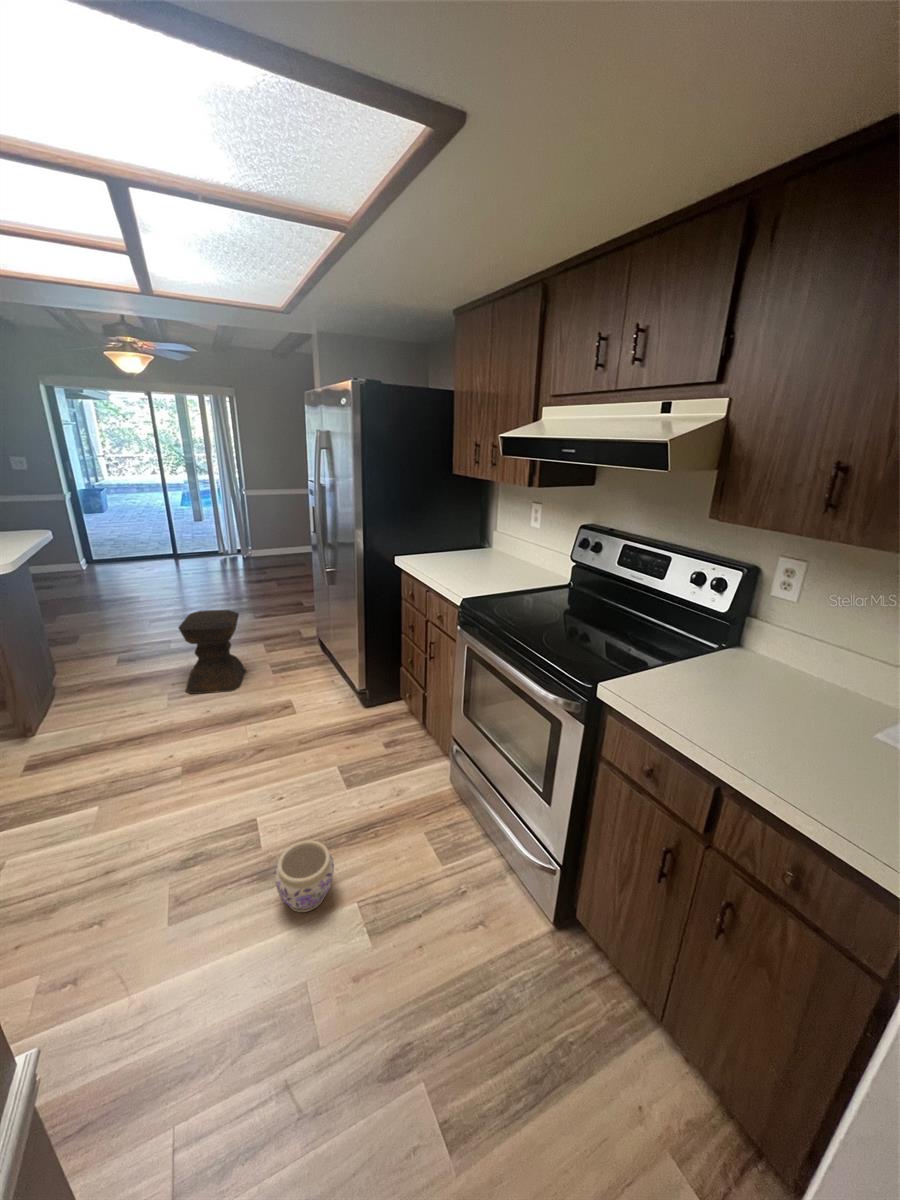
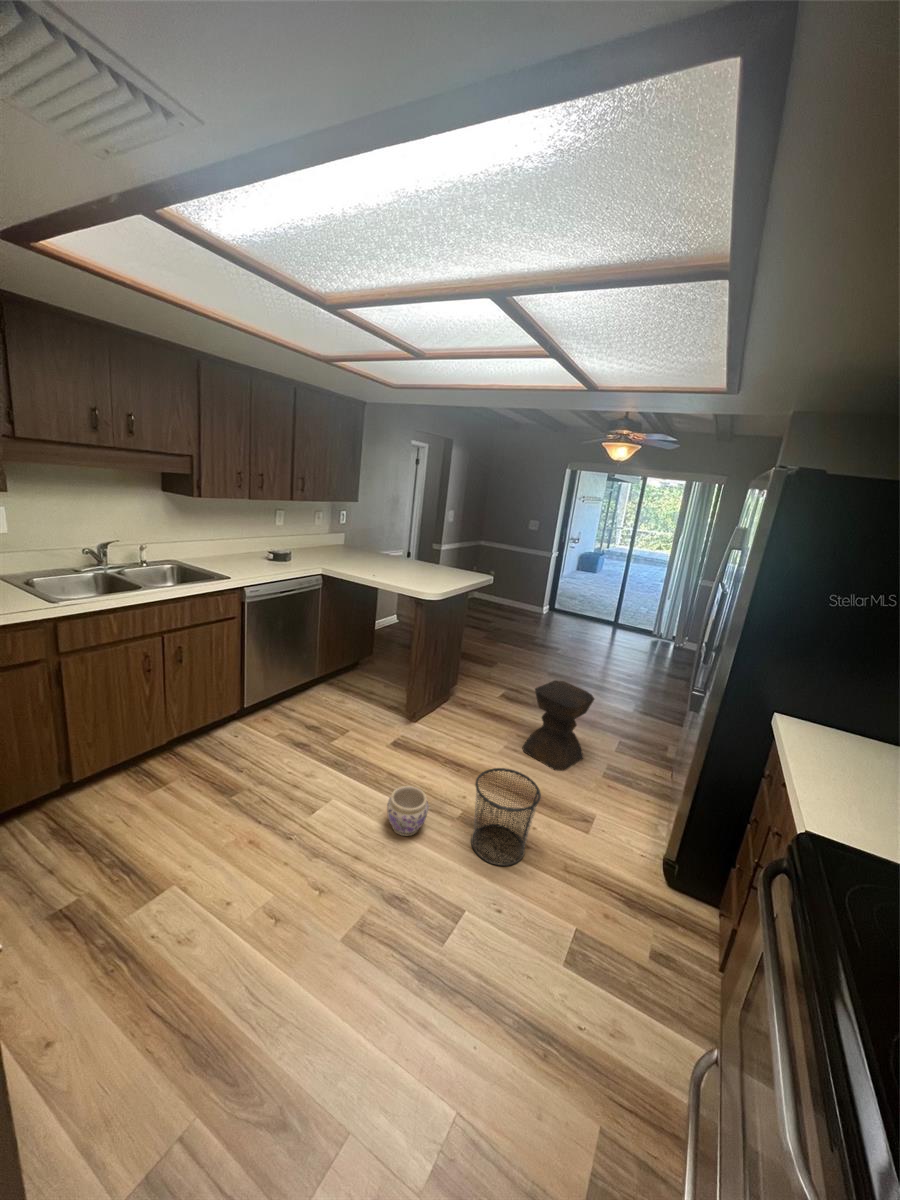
waste bin: none [195,693,265,783] -> present [471,768,541,866]
planter: present [275,840,334,913] -> present [387,786,429,836]

